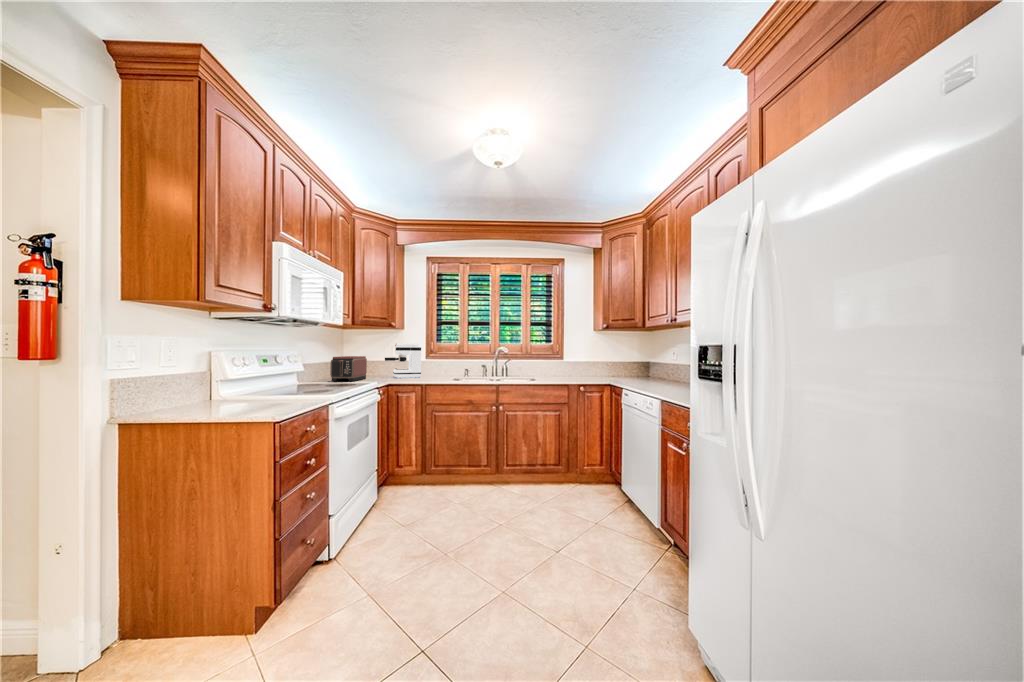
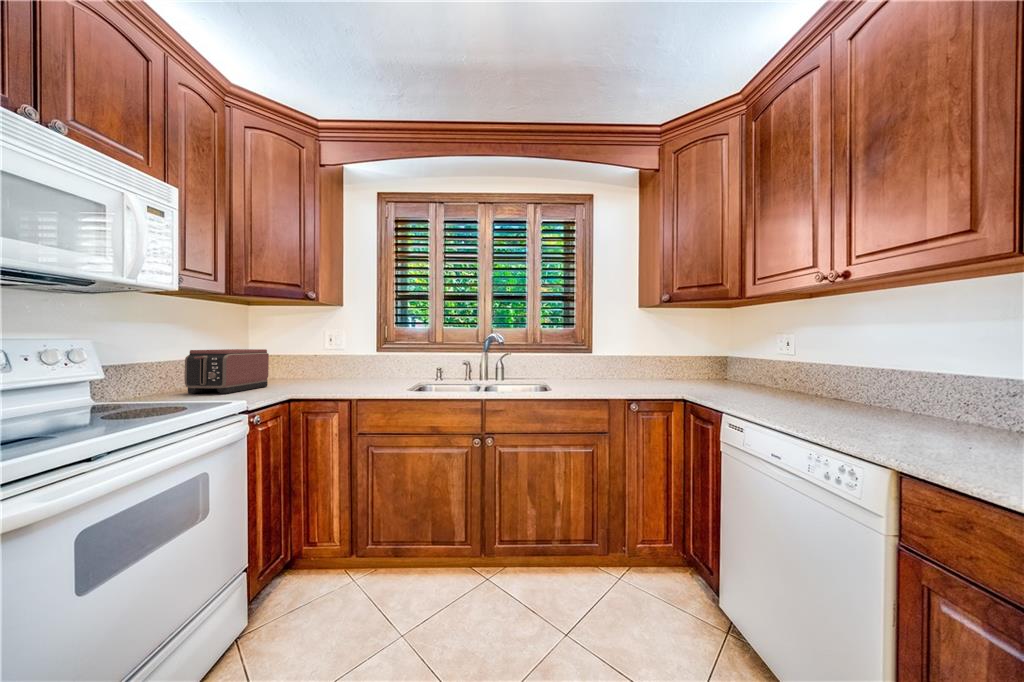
coffee maker: present [385,343,421,378] -> none [305,329,363,385]

